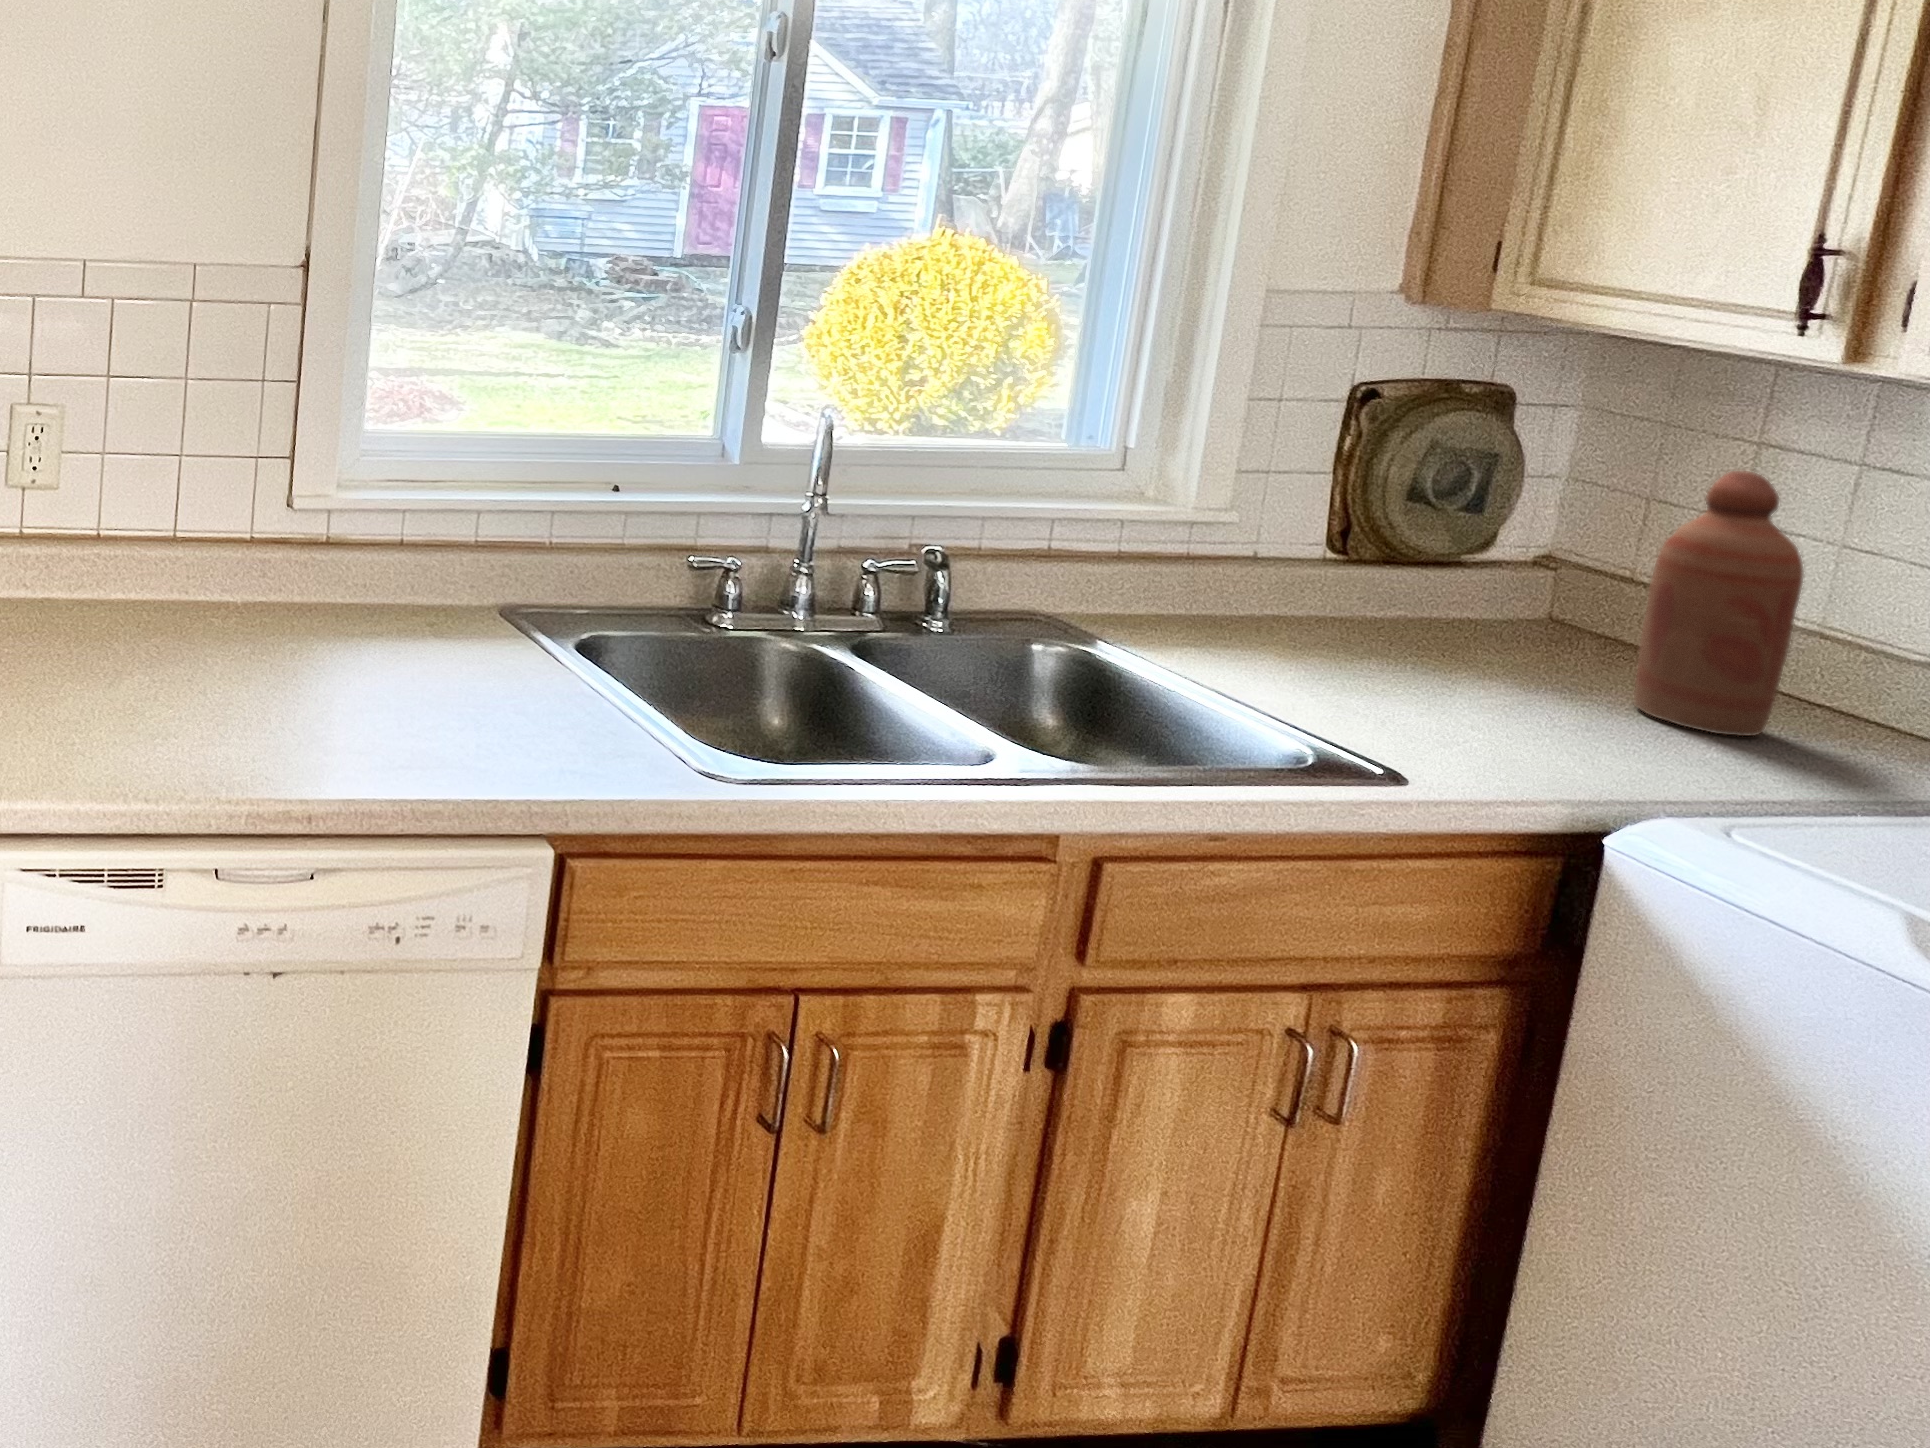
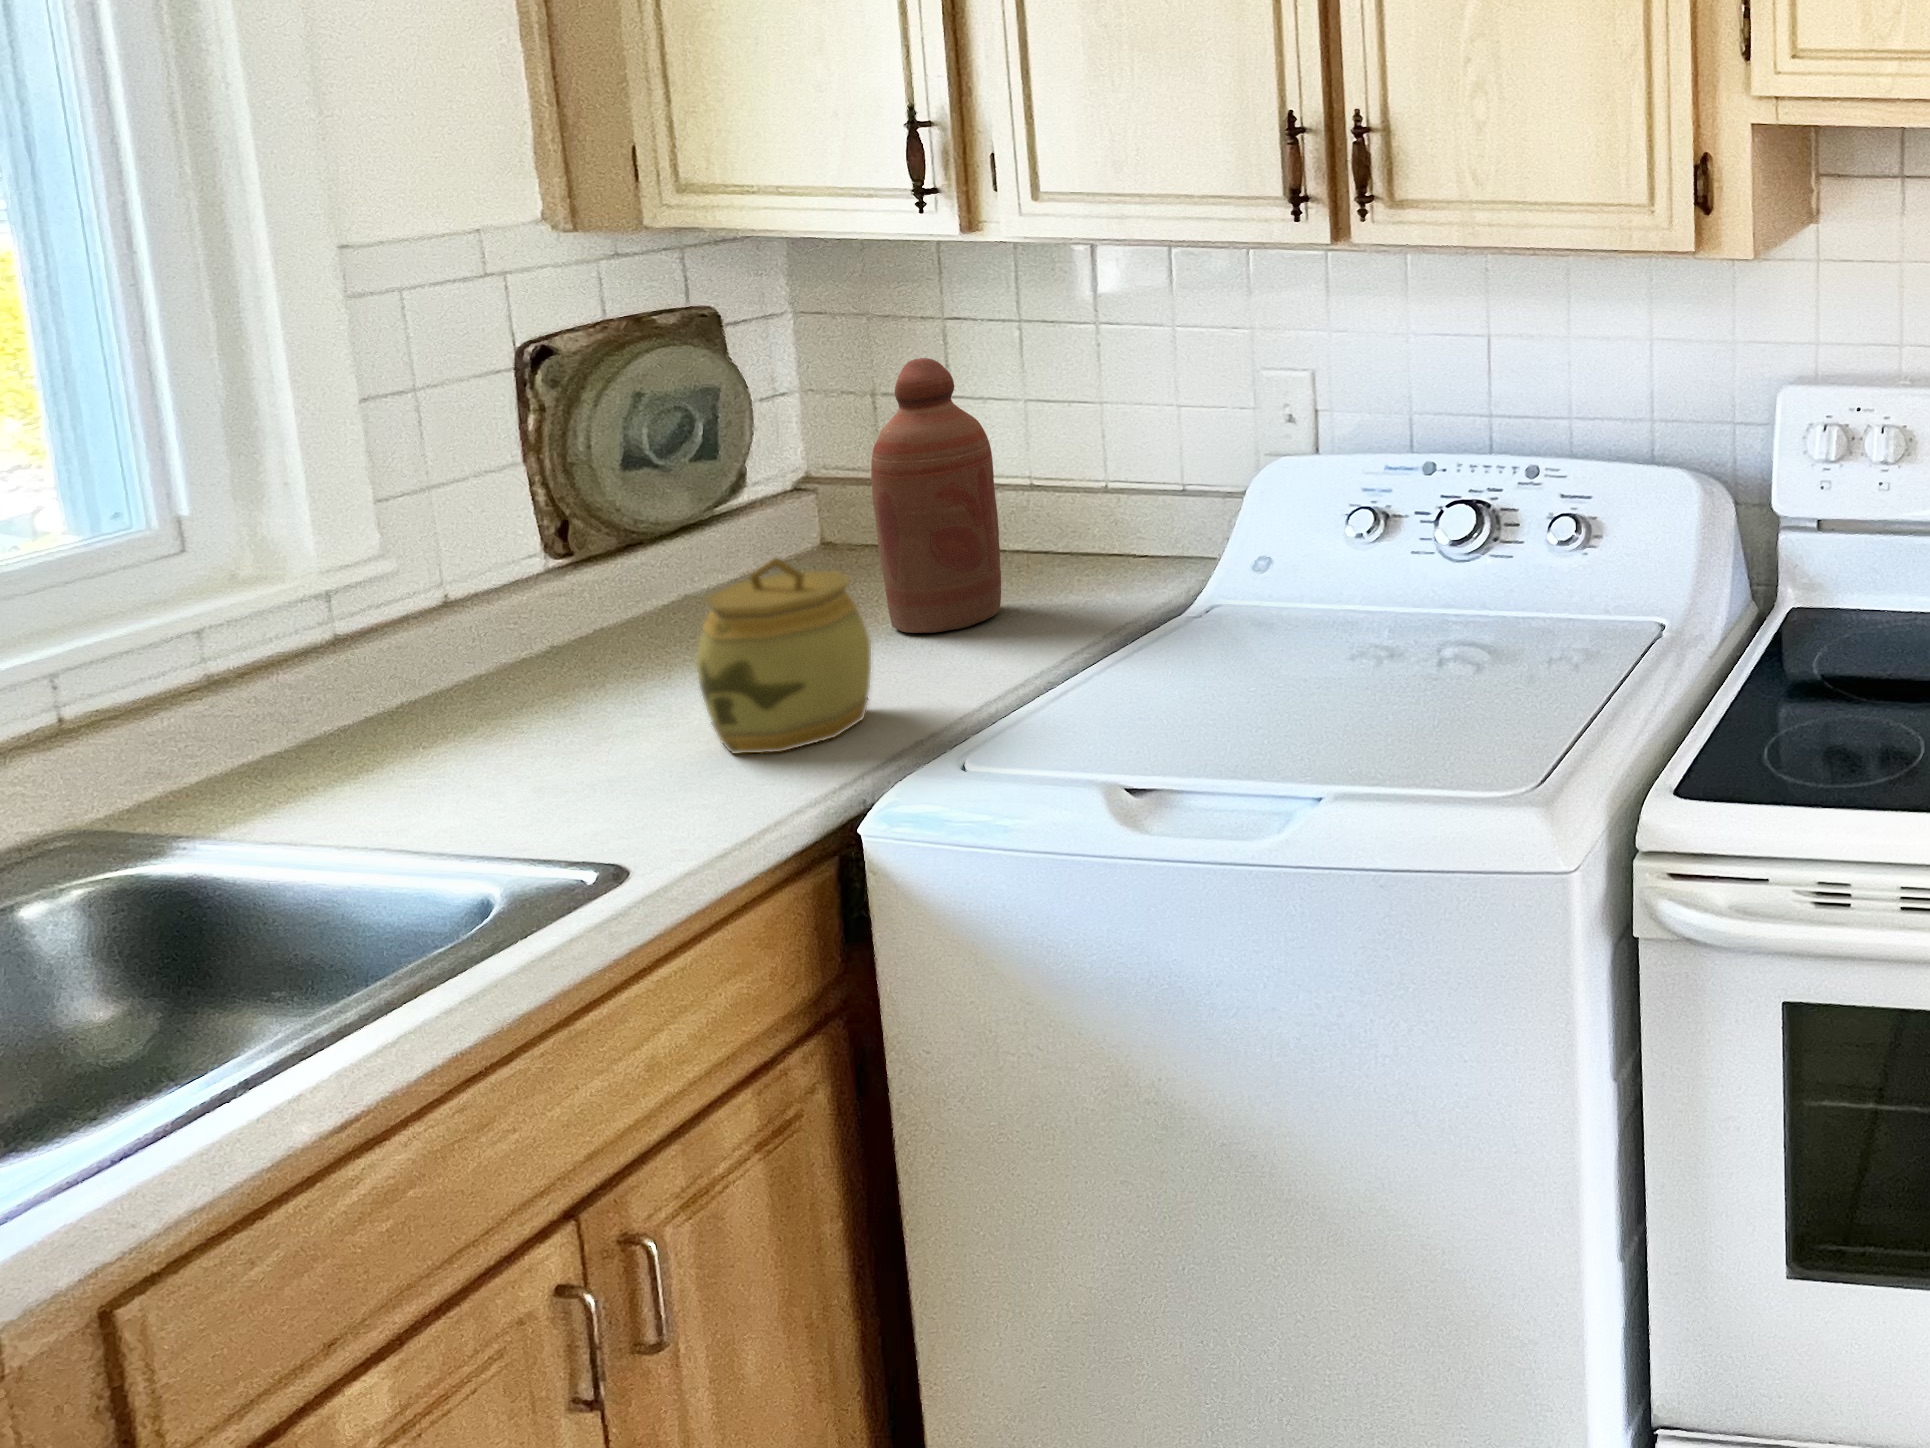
jar: none [1467,600,1639,766] -> present [696,558,871,753]

